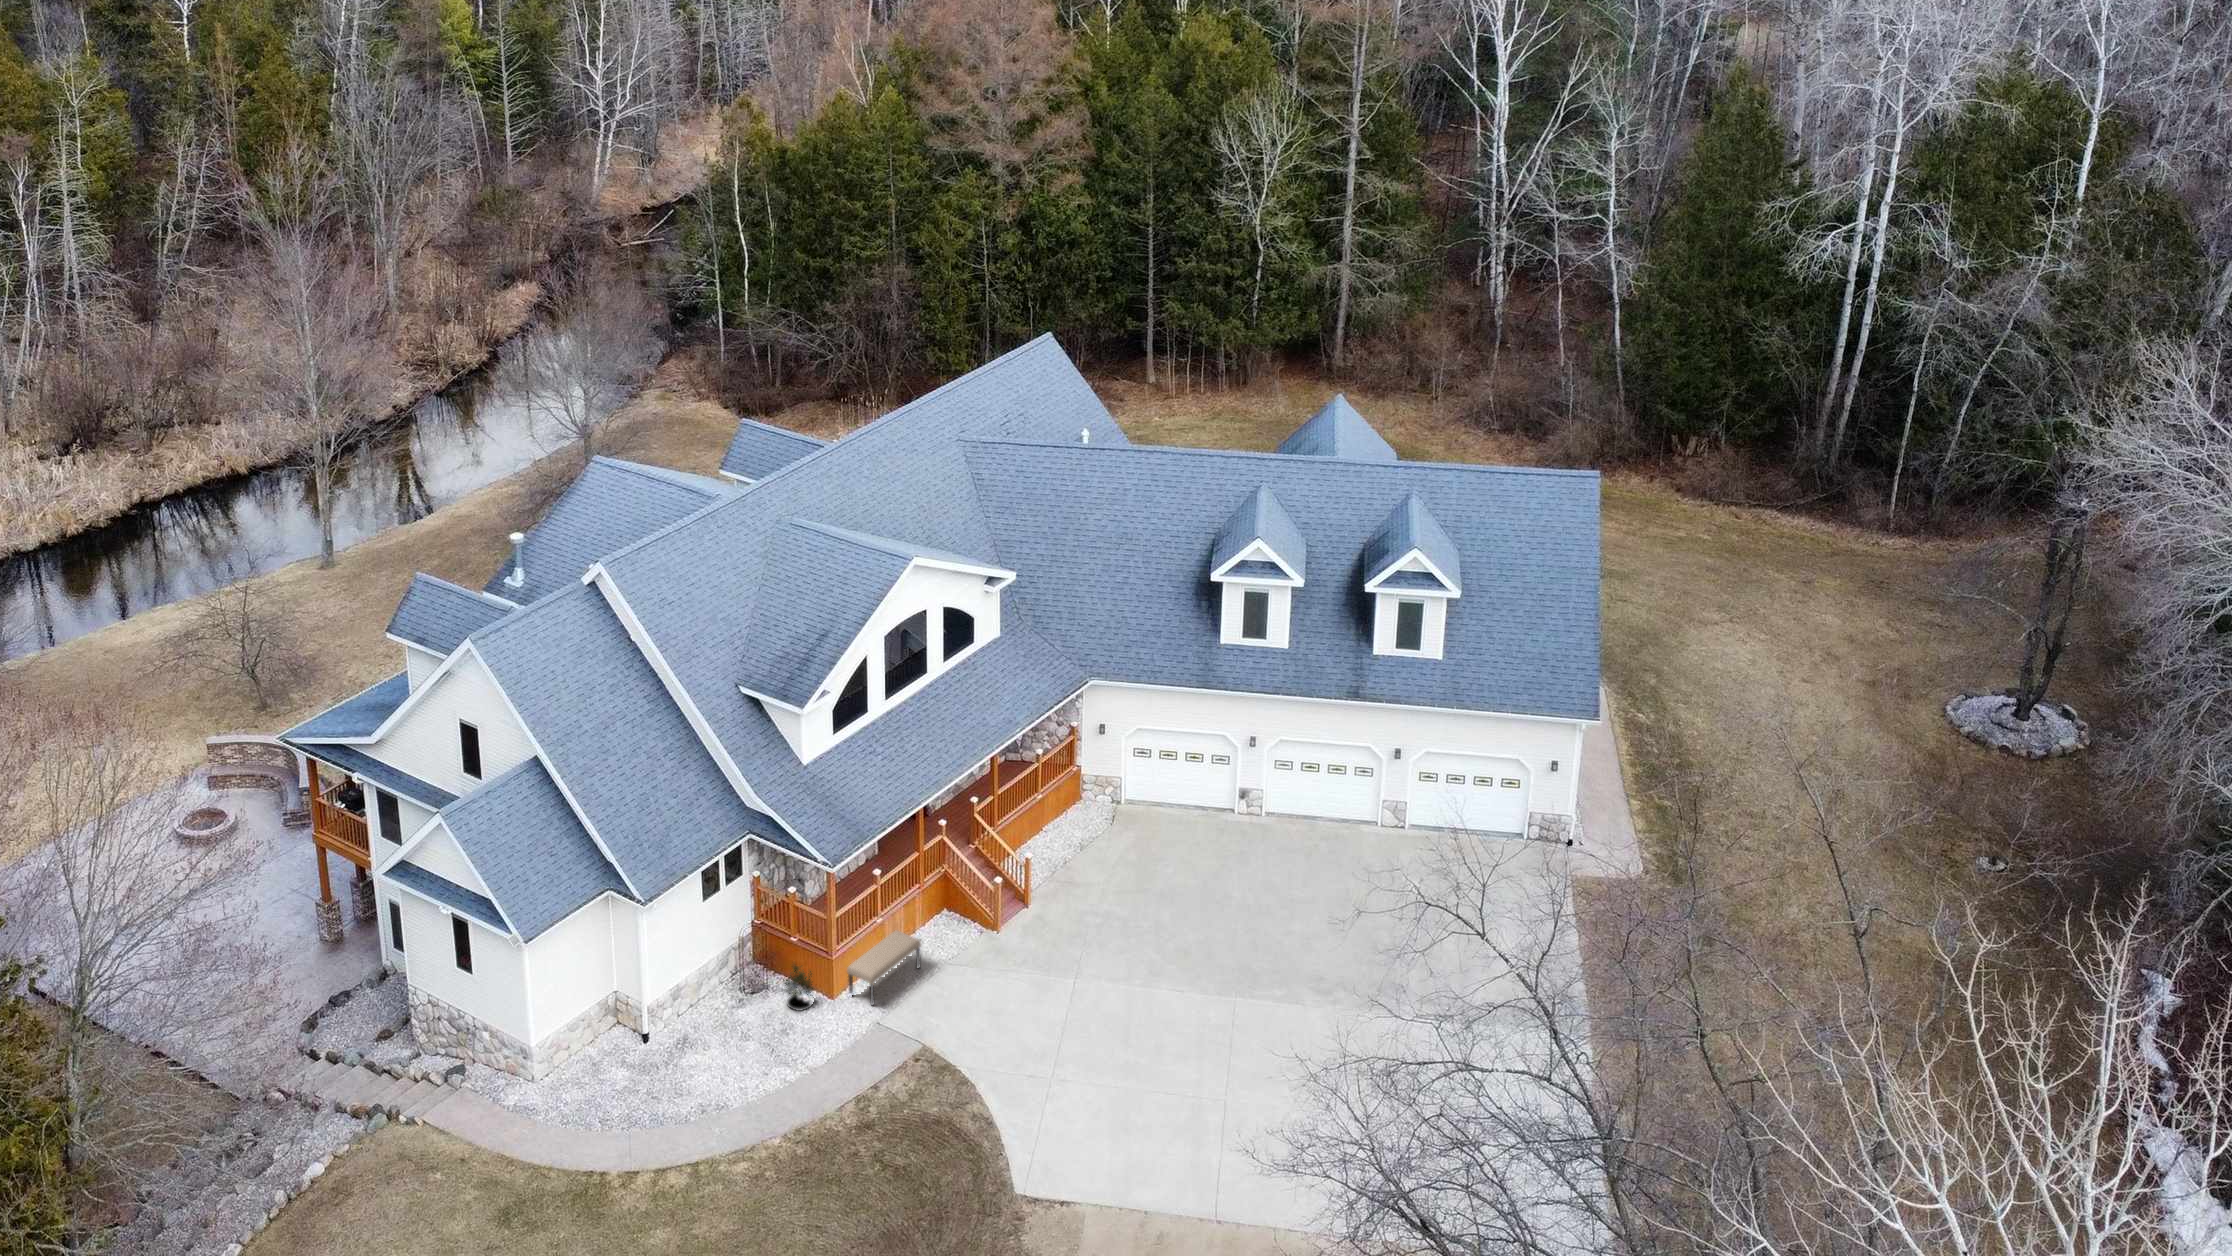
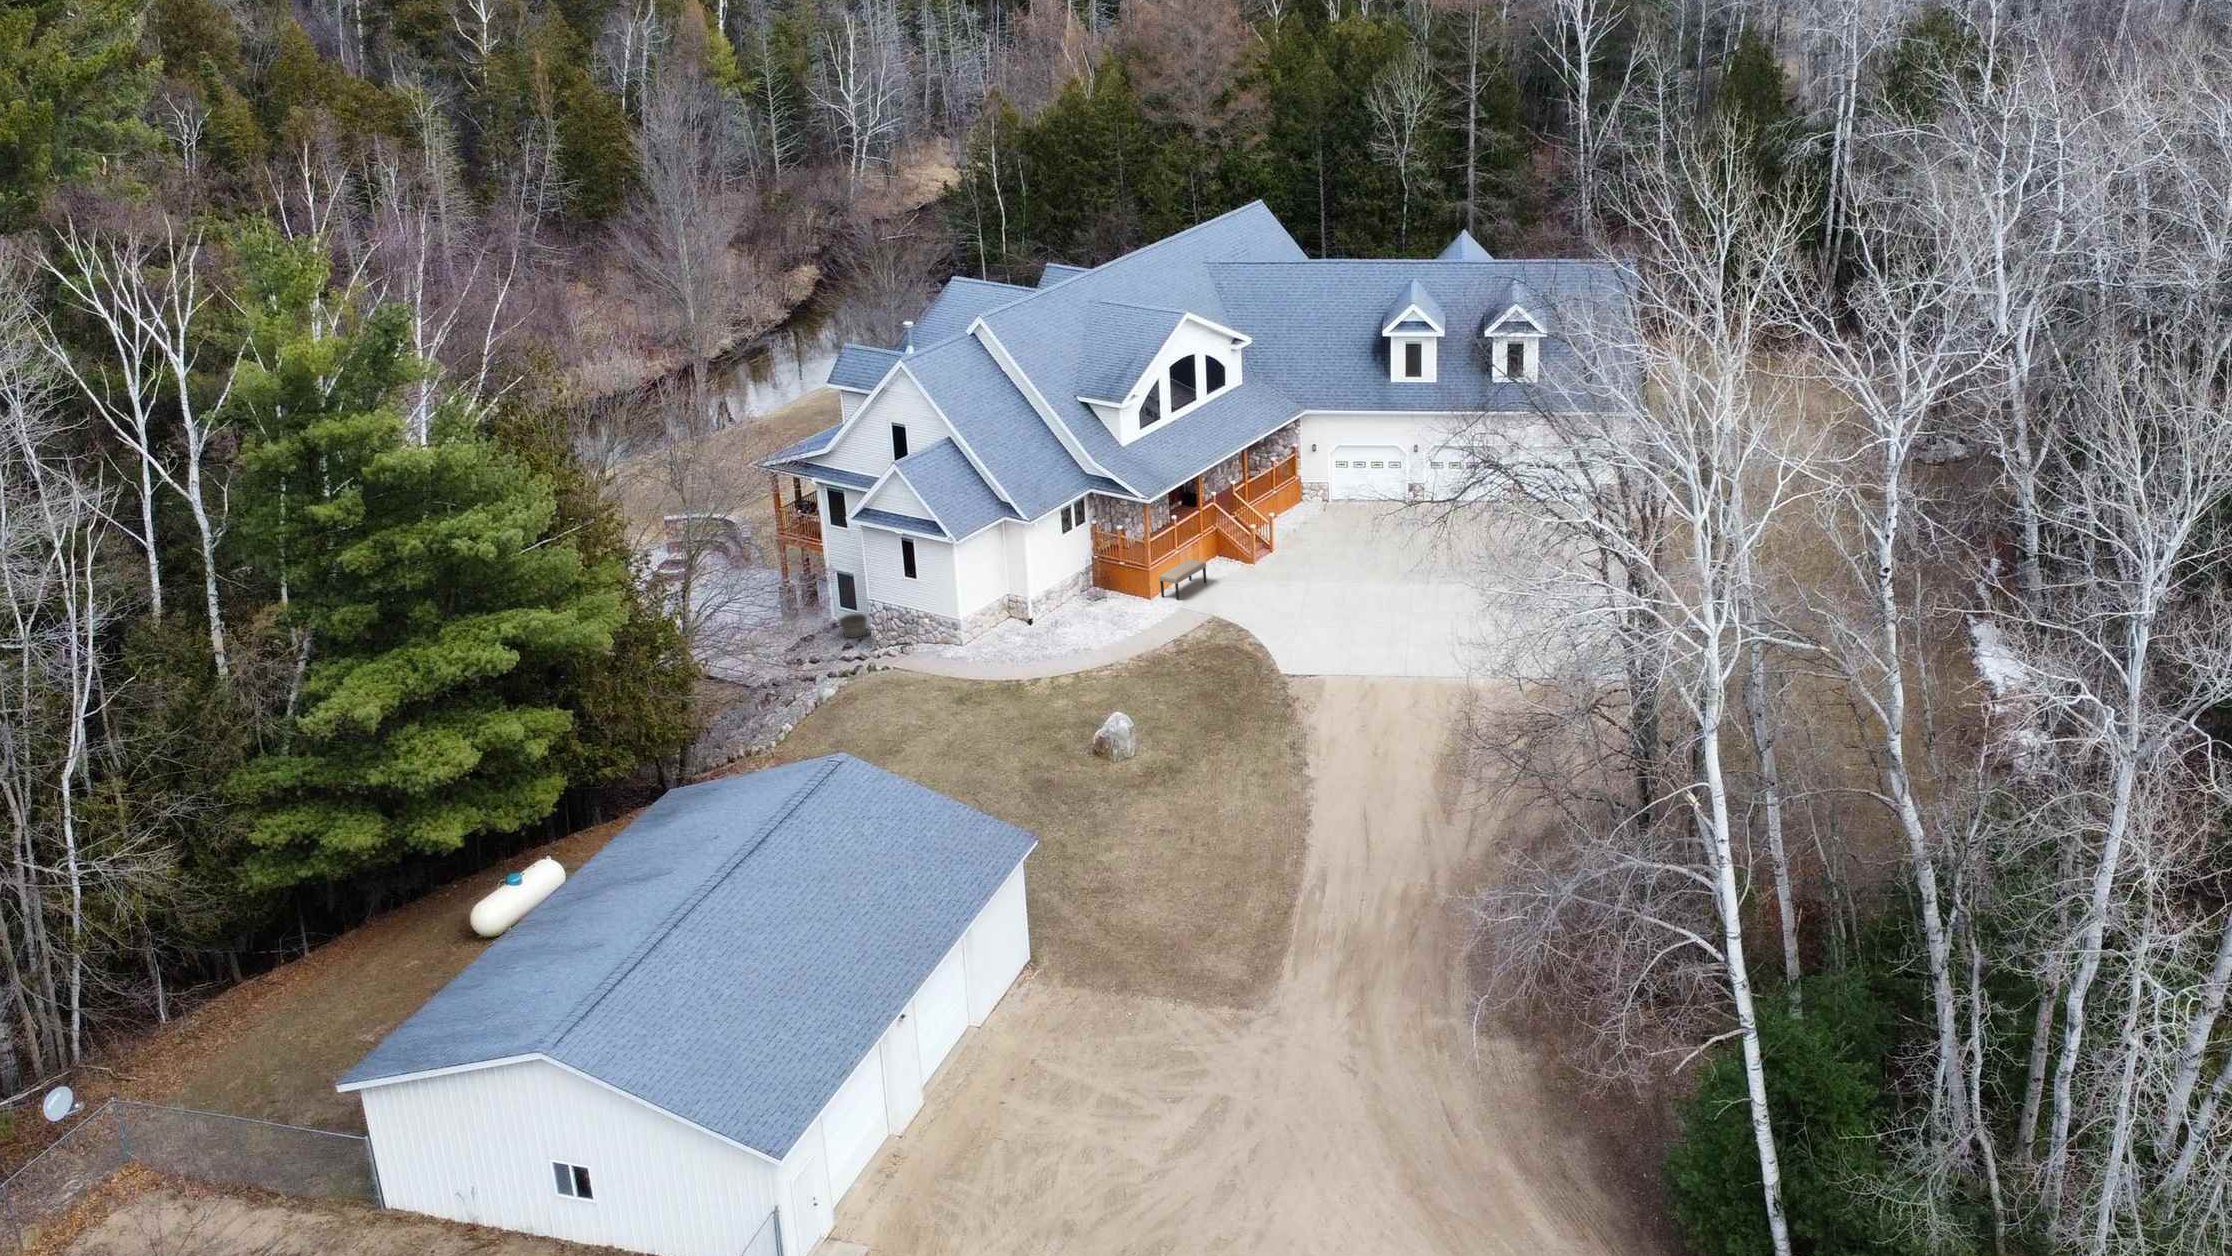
potted tree: present [784,965,813,1011] -> none [1117,572,1139,605]
wooden bucket: none [368,998,411,1041] -> present [840,614,867,638]

